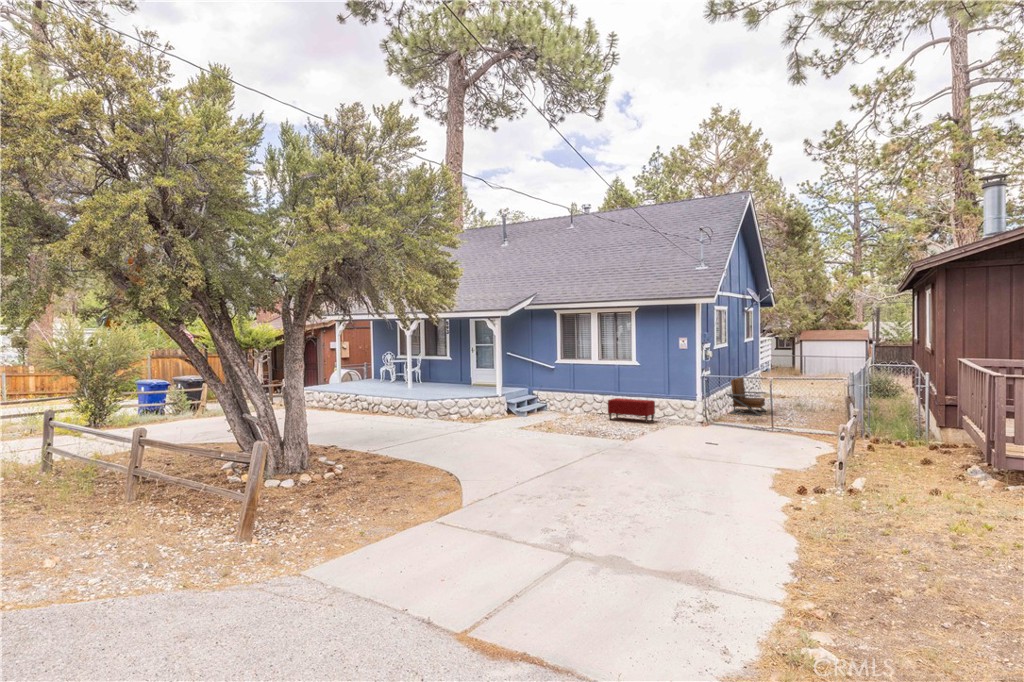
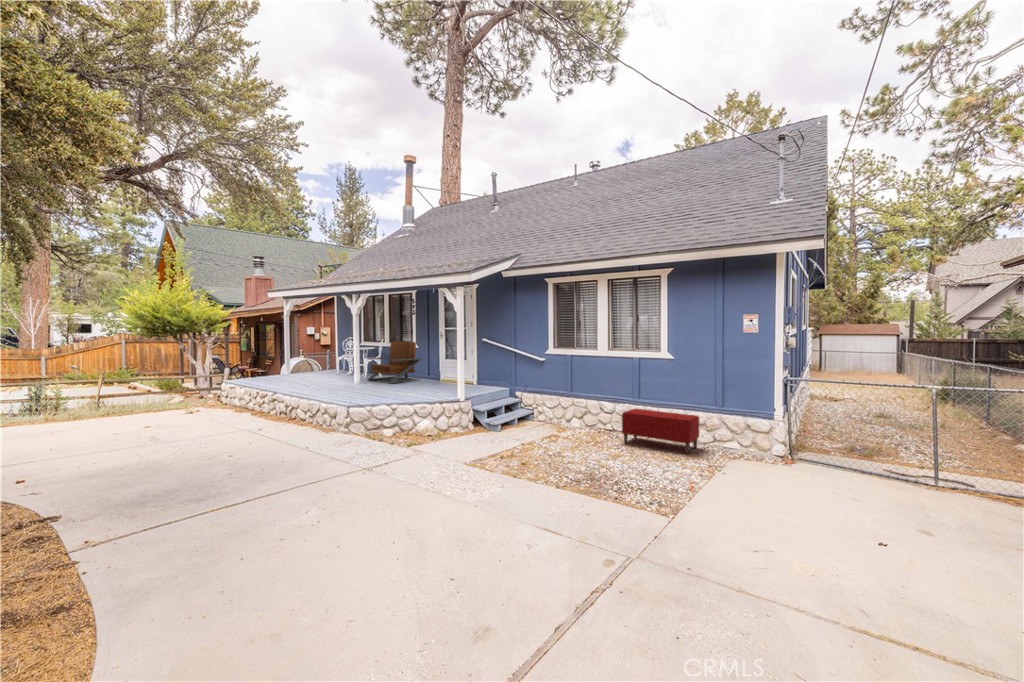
lounge chair: present [728,378,766,416] -> present [367,341,421,383]

